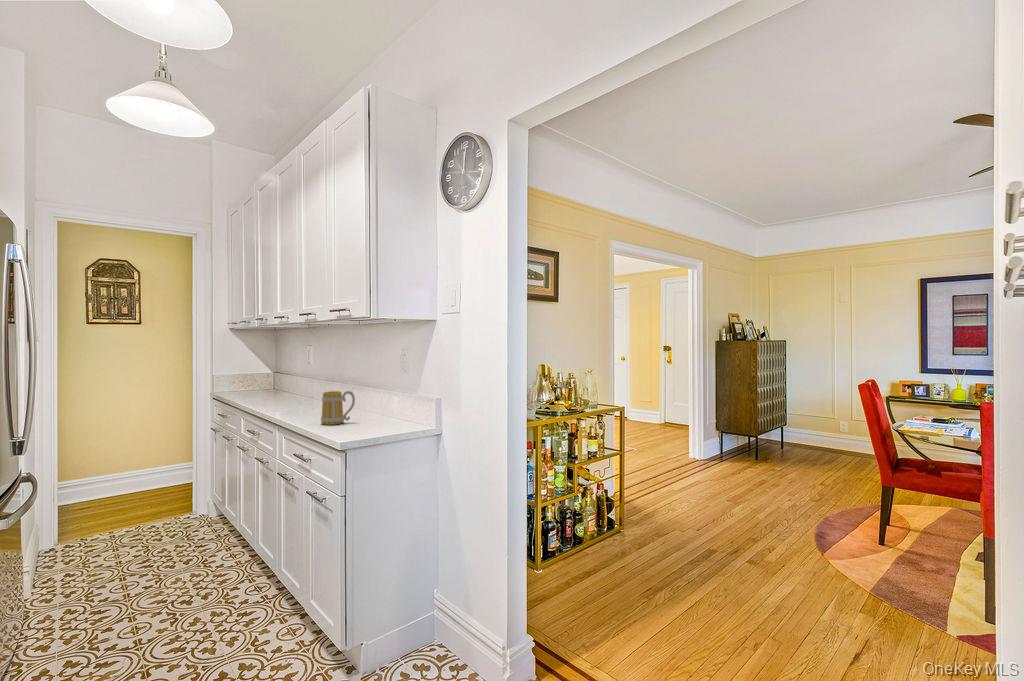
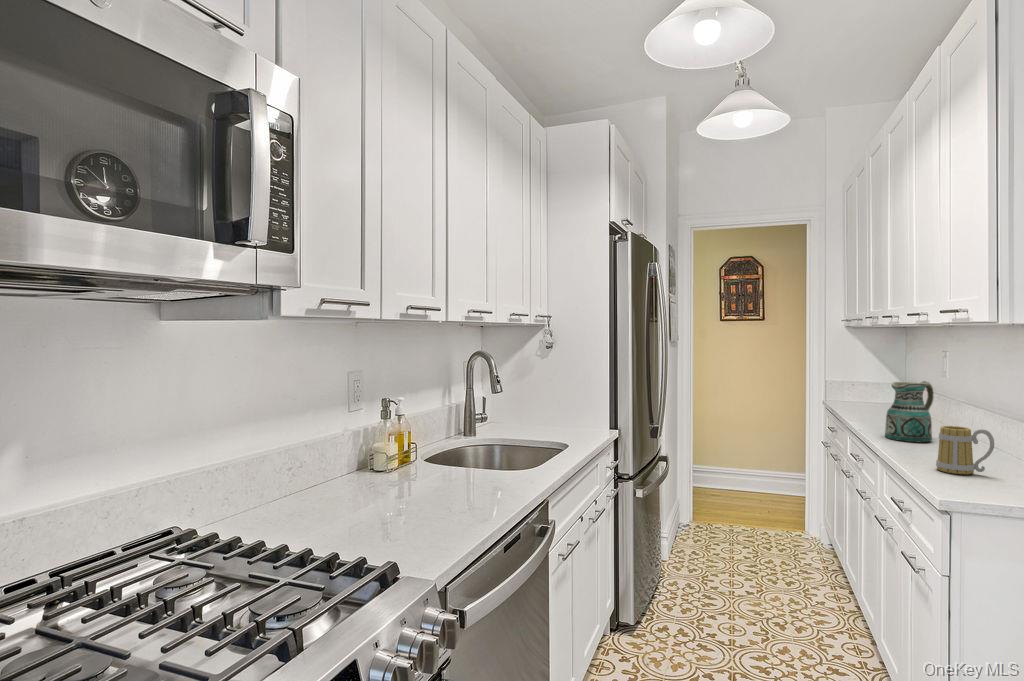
ceramic pitcher: none [274,365,307,411] -> present [885,381,934,442]

